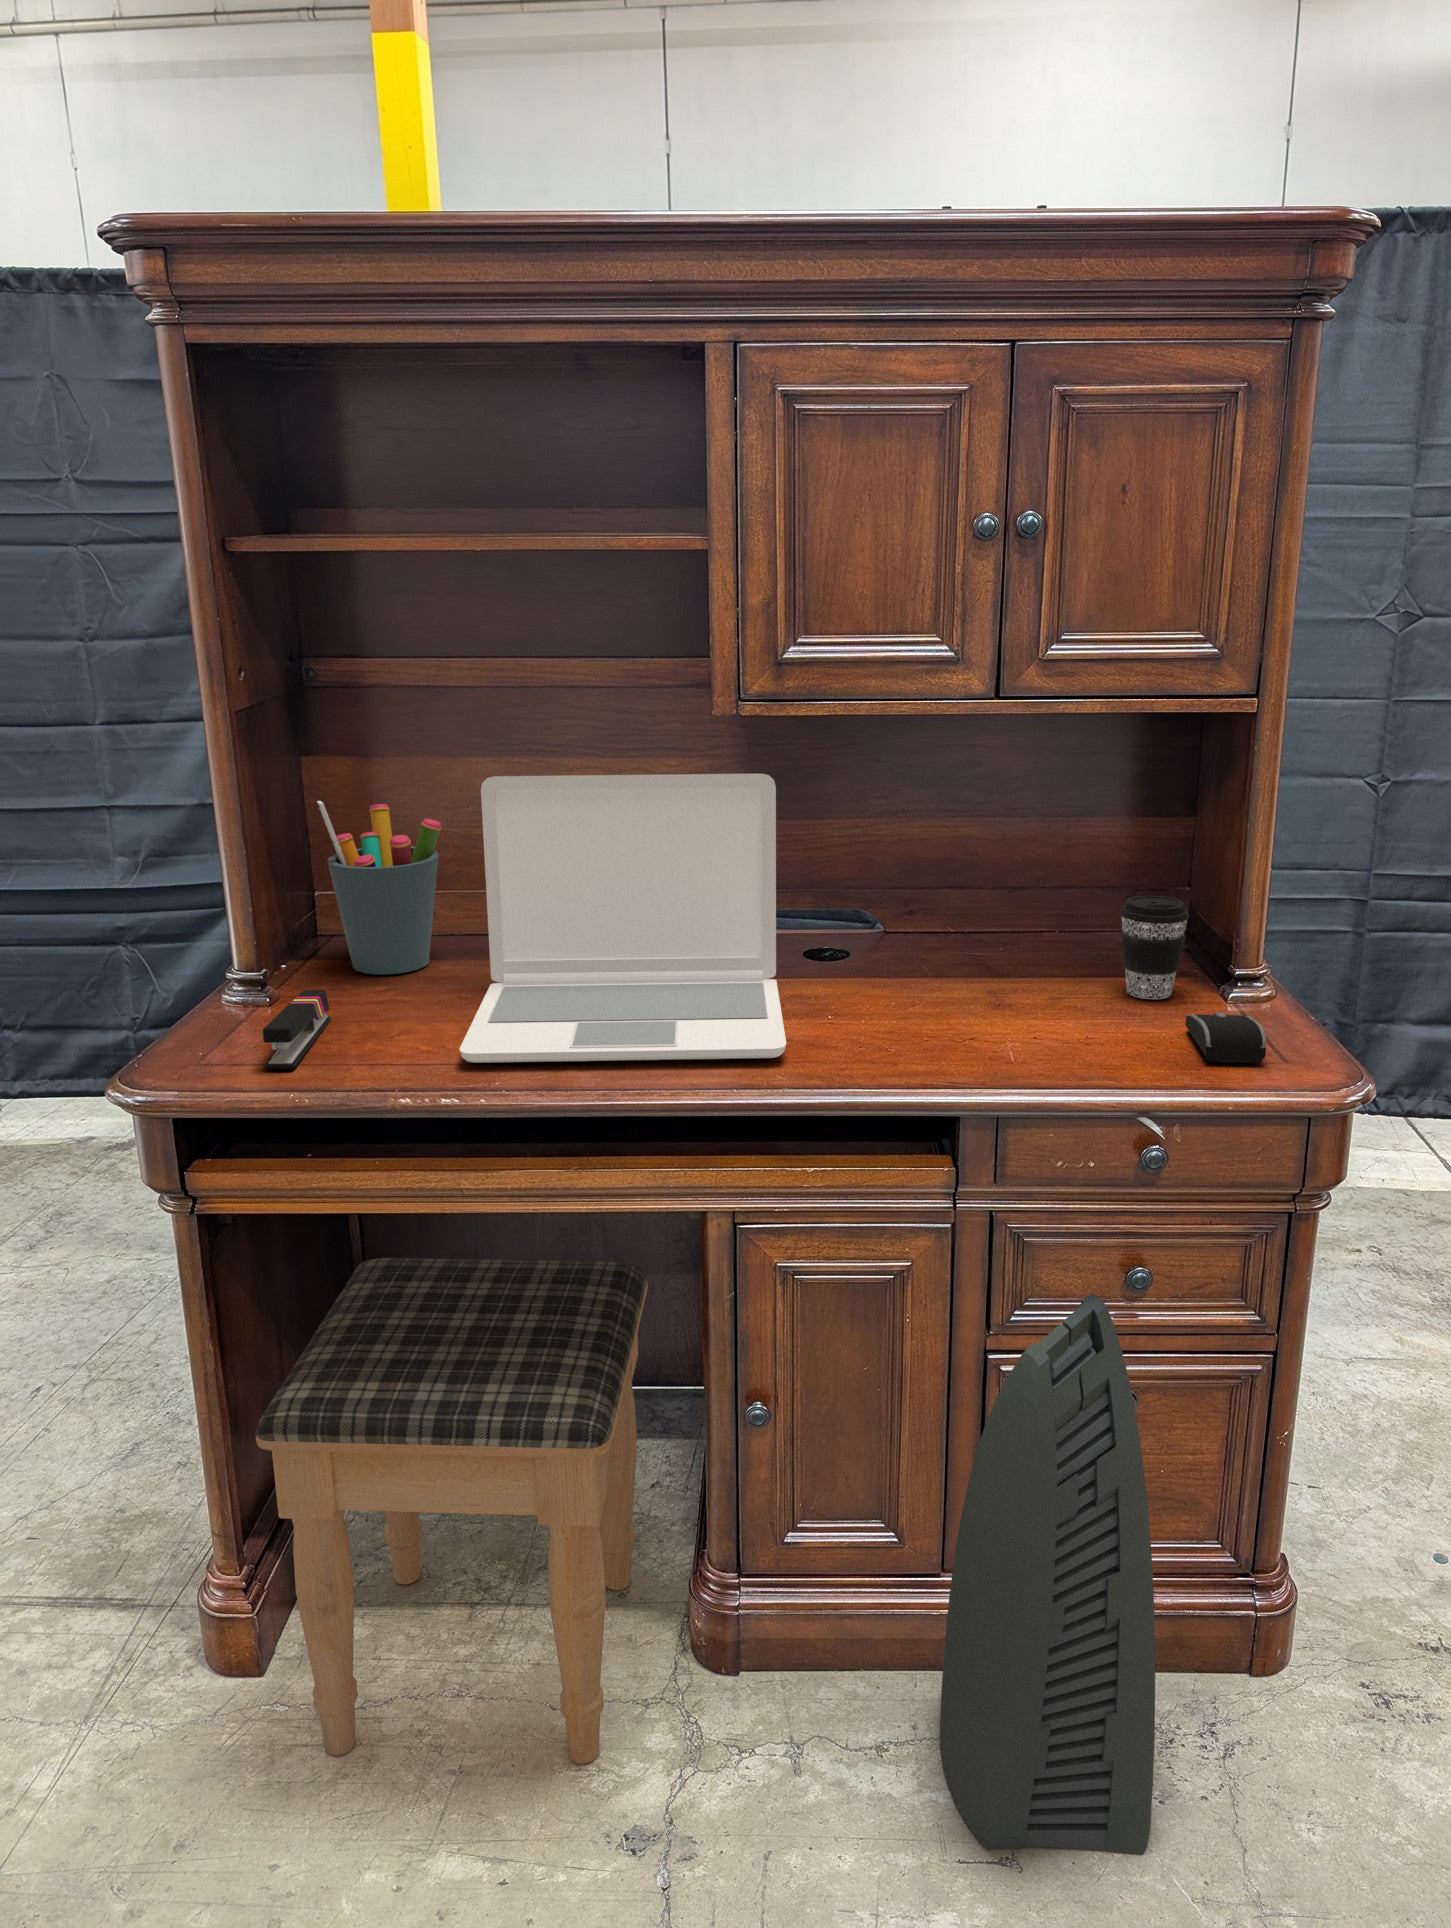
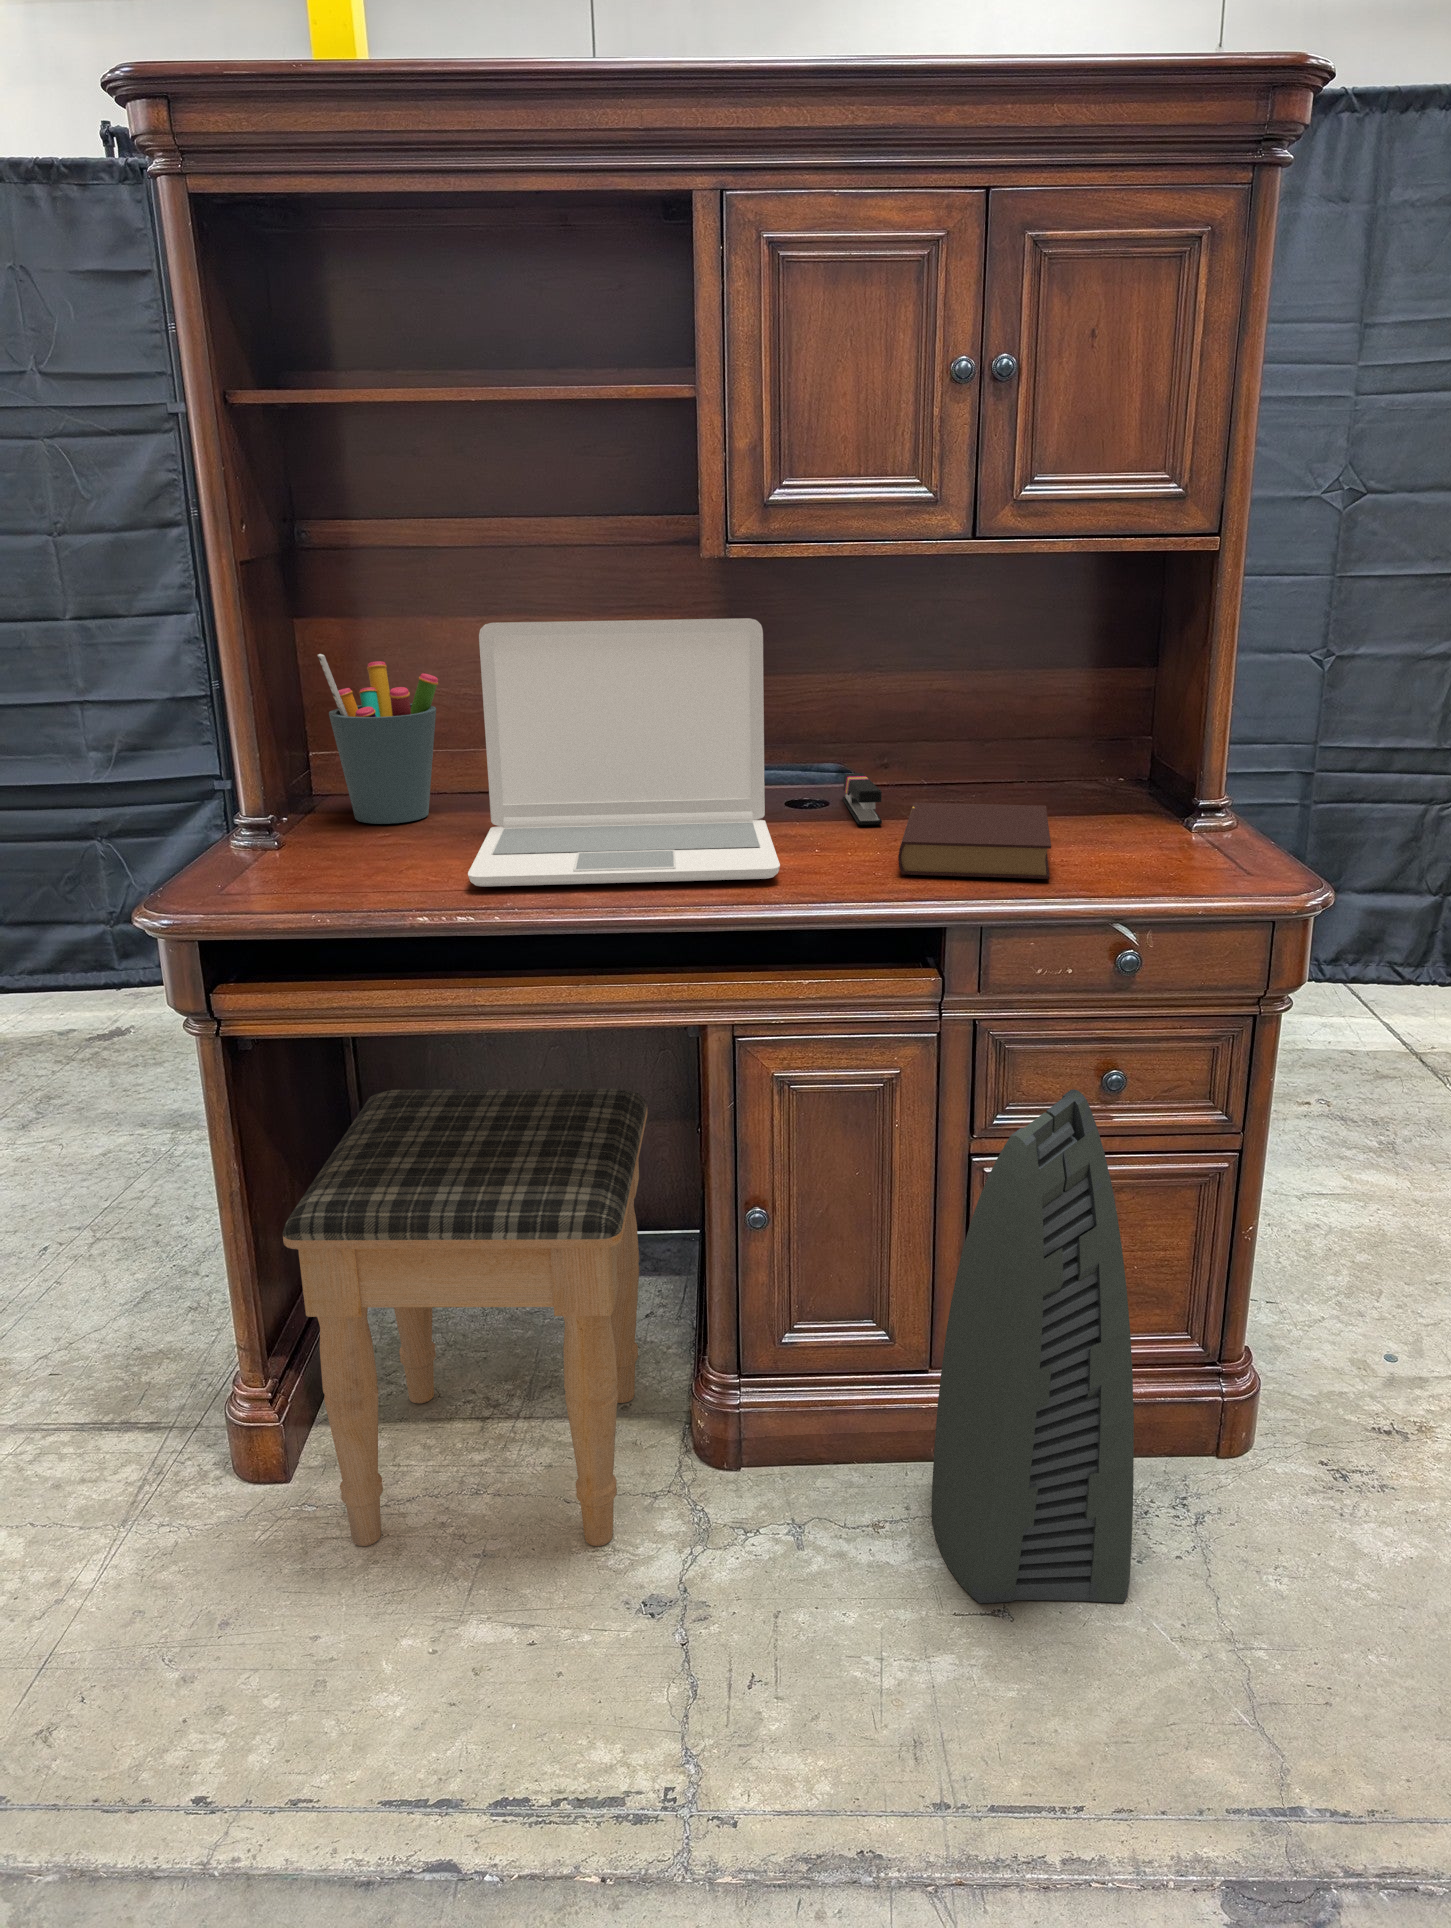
coffee cup: present [1119,896,1189,999] -> none [1090,735,1156,832]
book: none [911,964,1073,1064] -> present [898,802,1051,879]
stapler: present [263,990,331,1069] -> present [843,773,882,825]
computer mouse: present [1186,1012,1266,1063] -> none [1155,834,1232,876]

